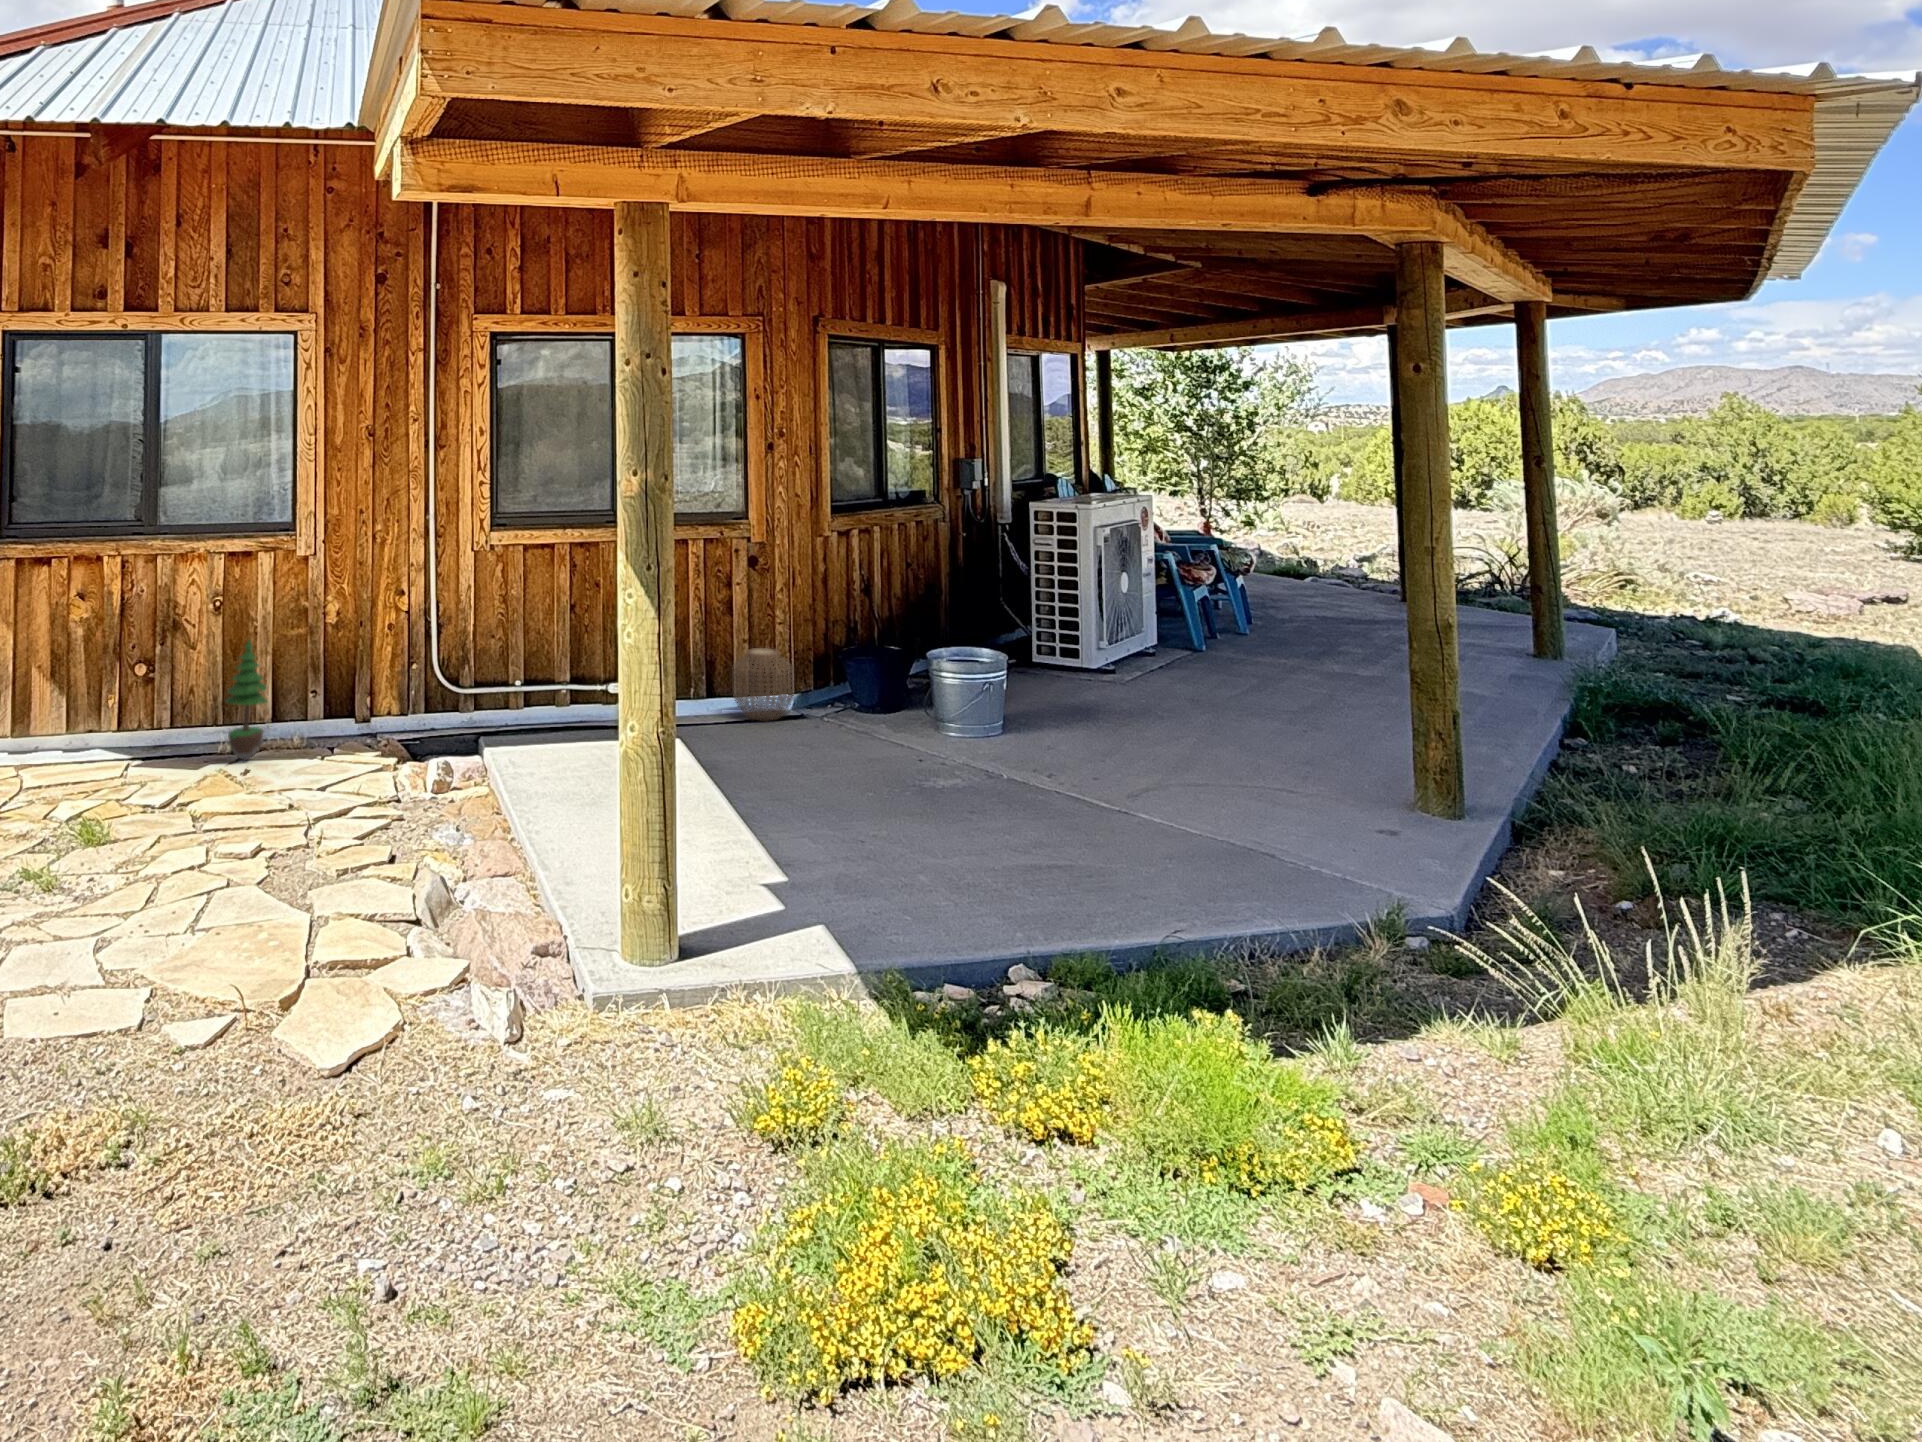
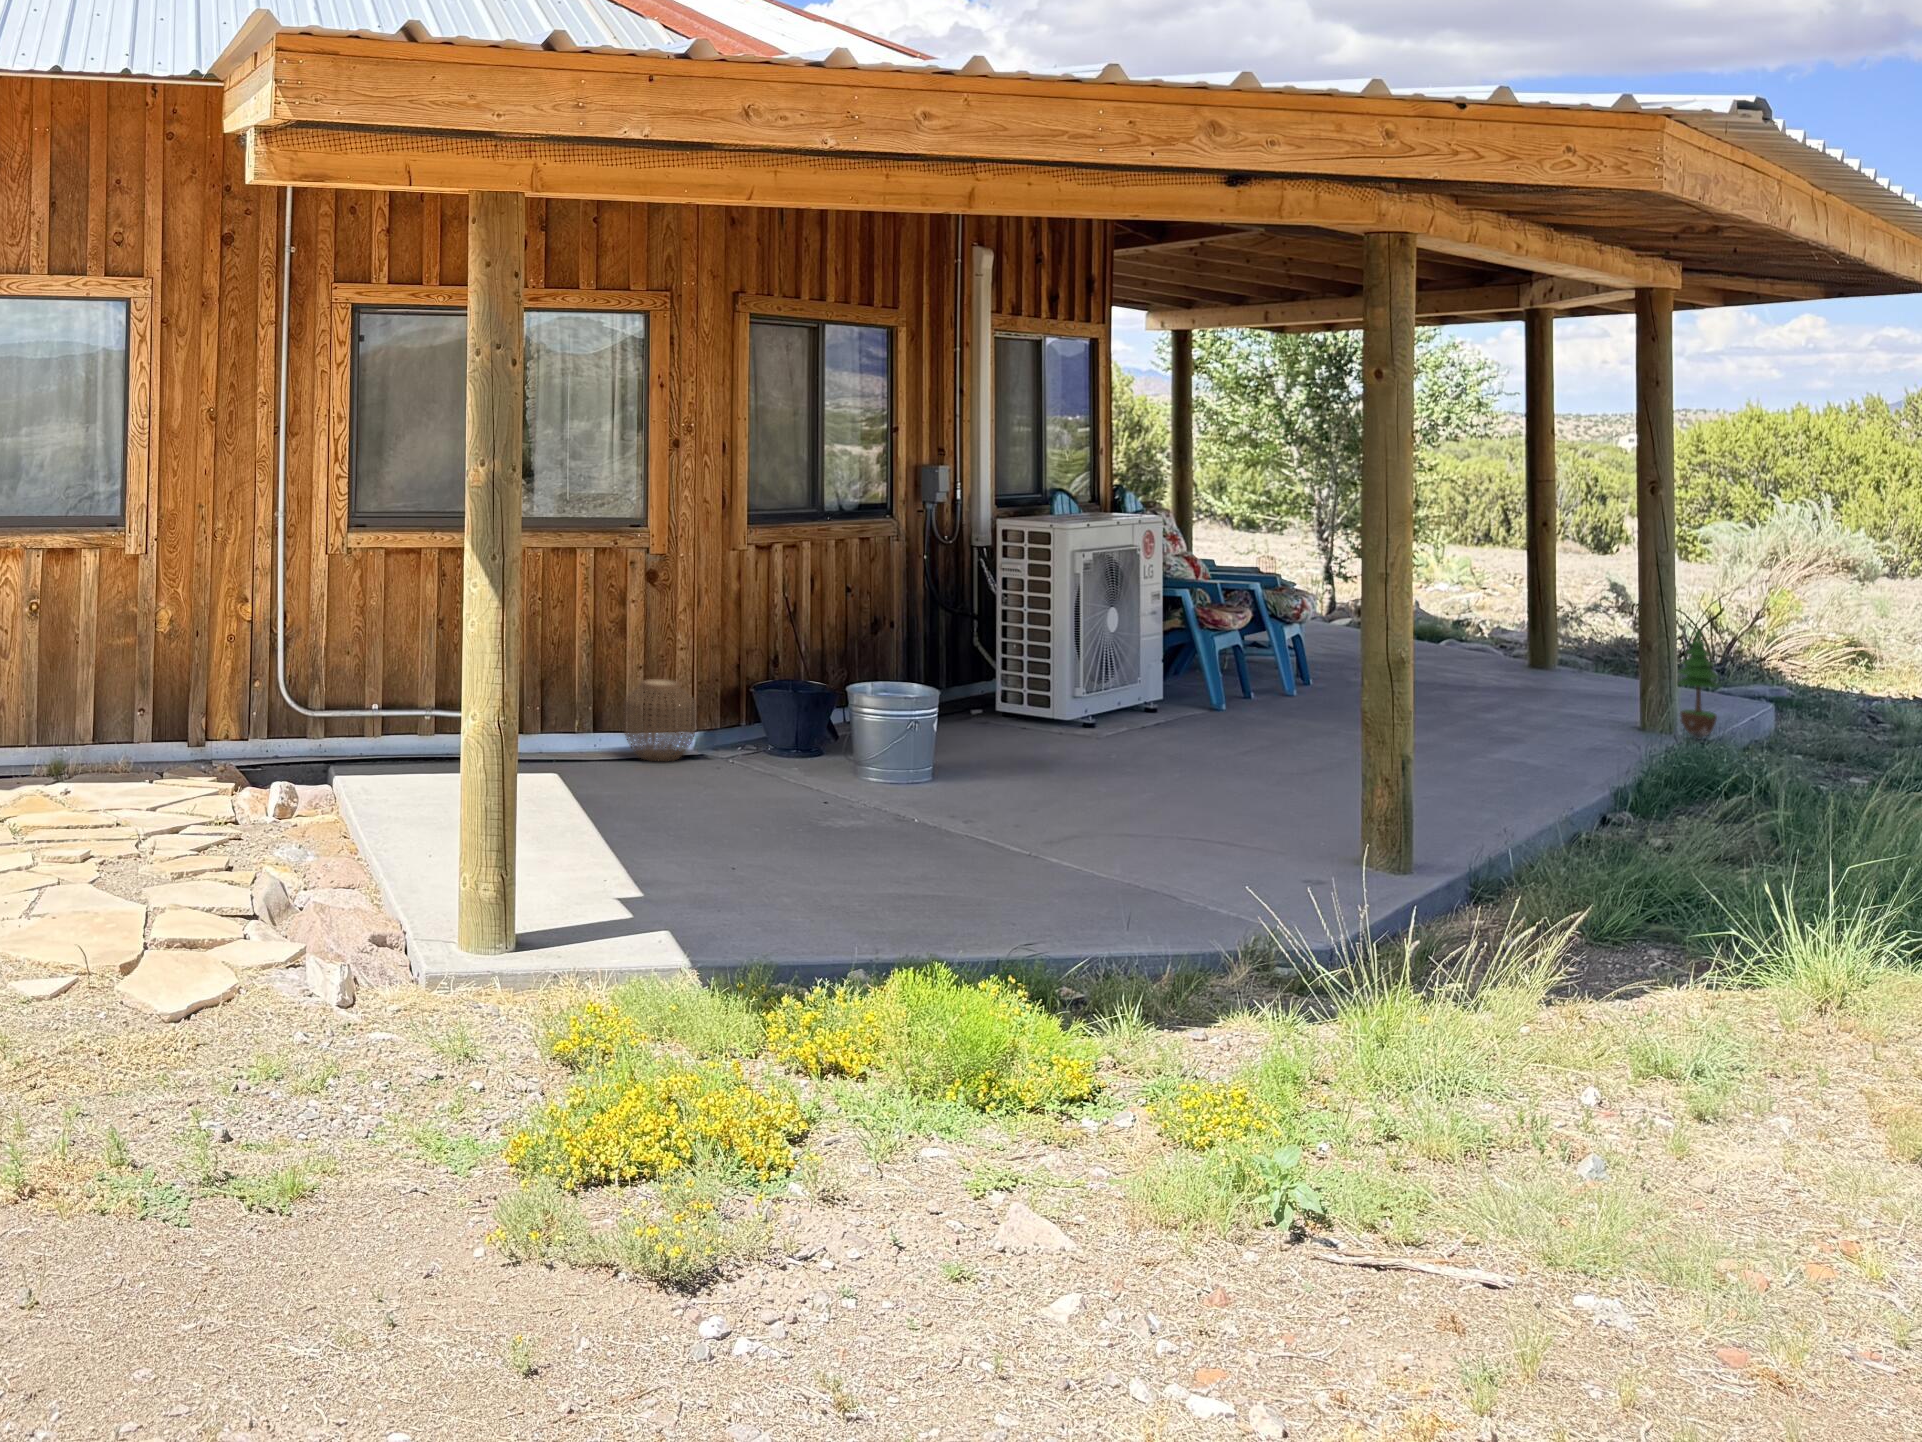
potted tree: present [226,640,267,760] -> present [1678,629,1719,739]

